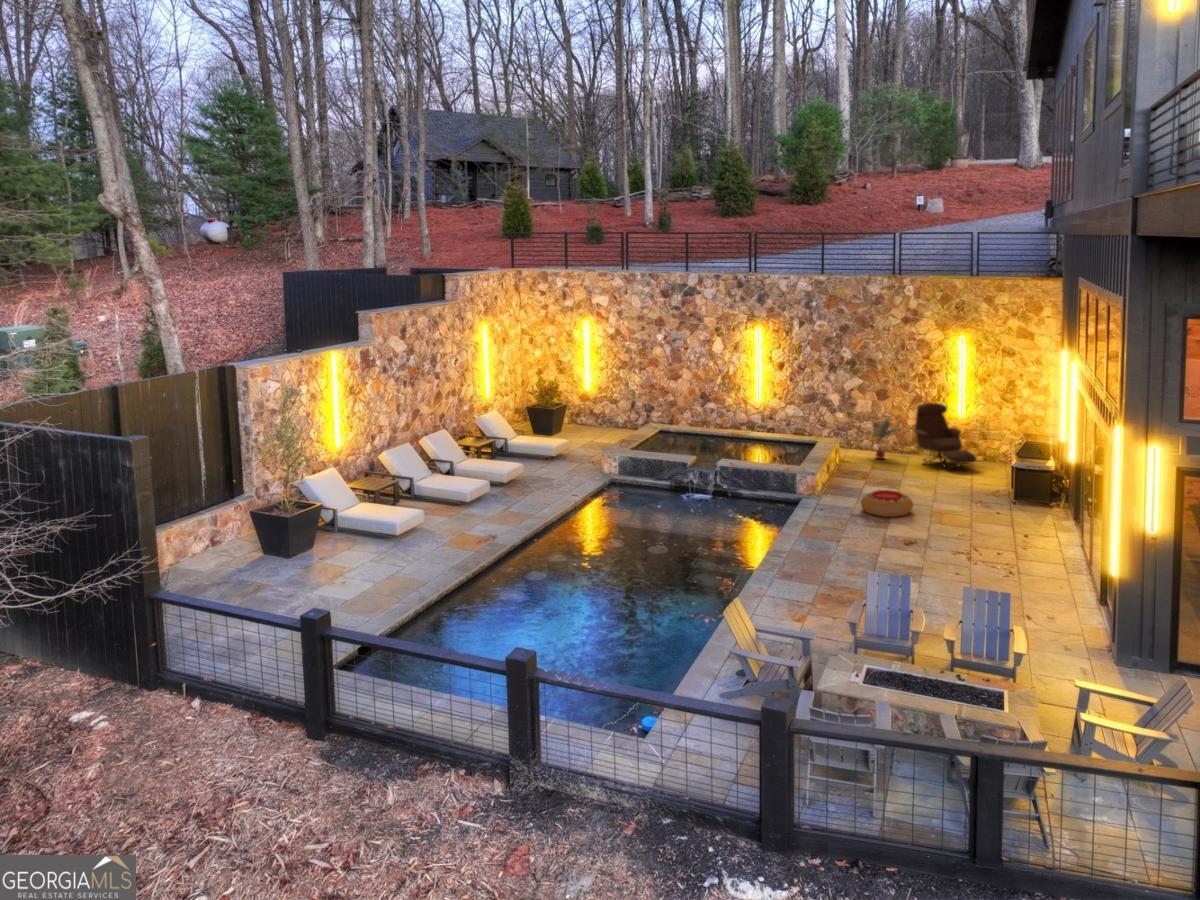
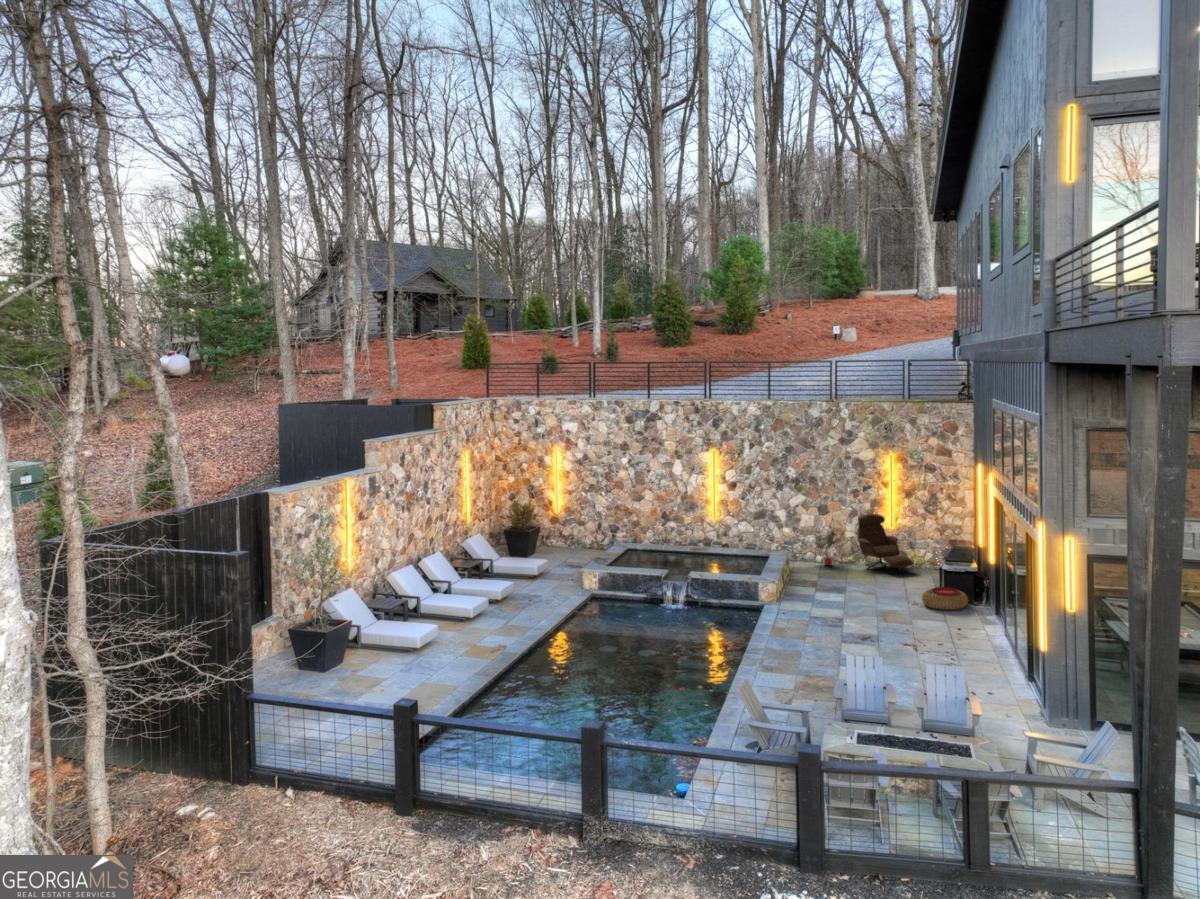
pouf: present [861,490,913,517] -> present [922,587,968,610]

